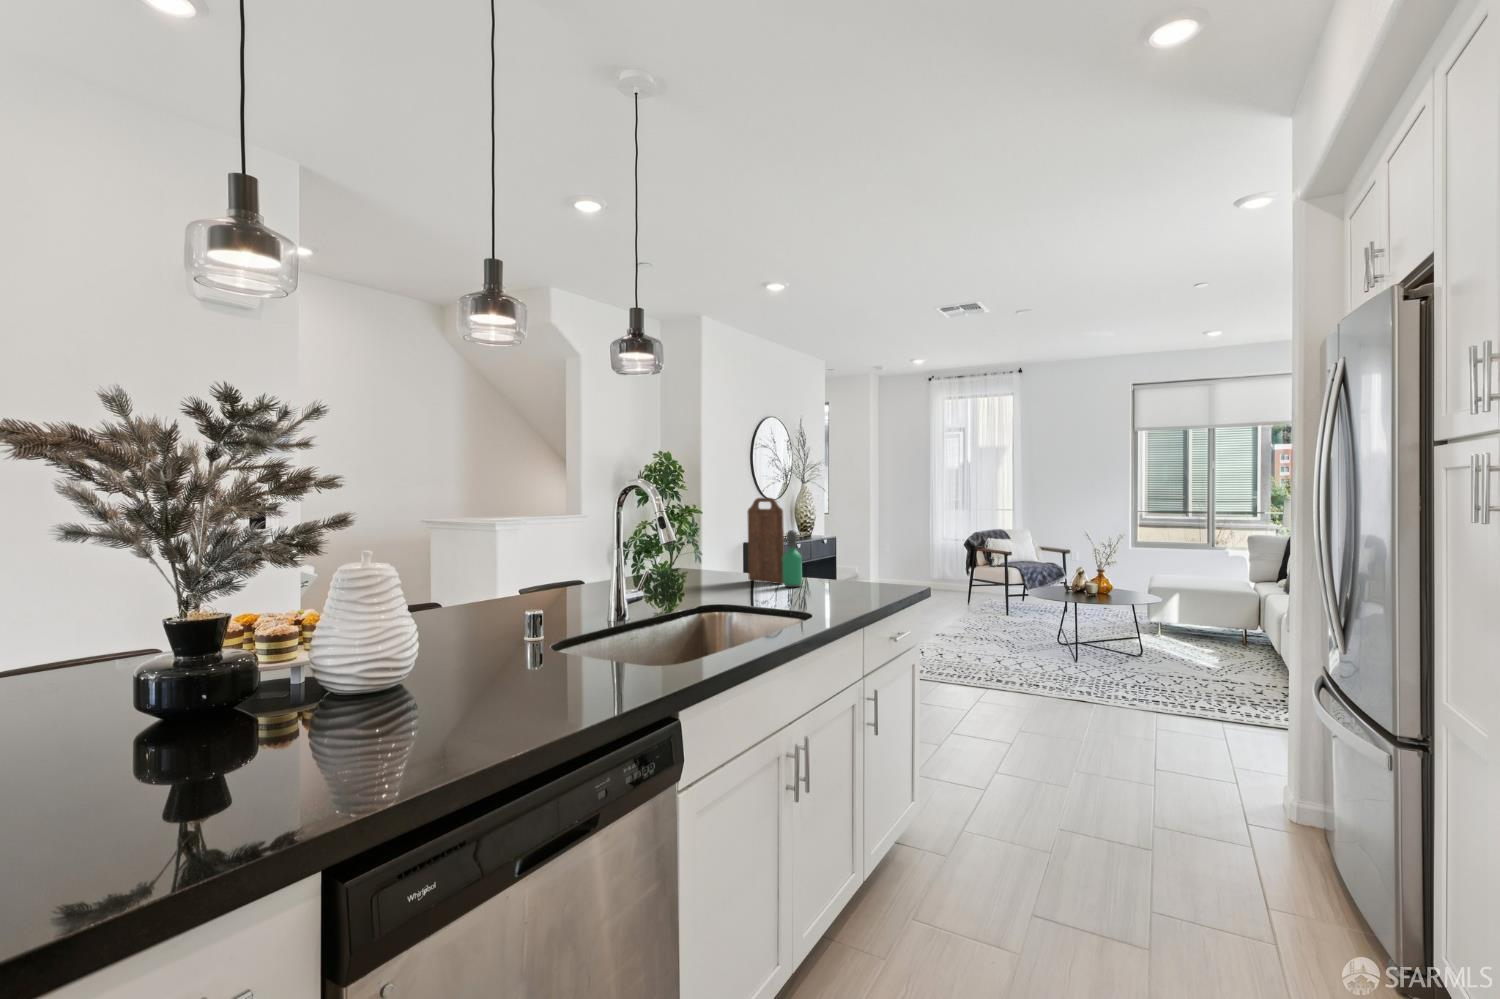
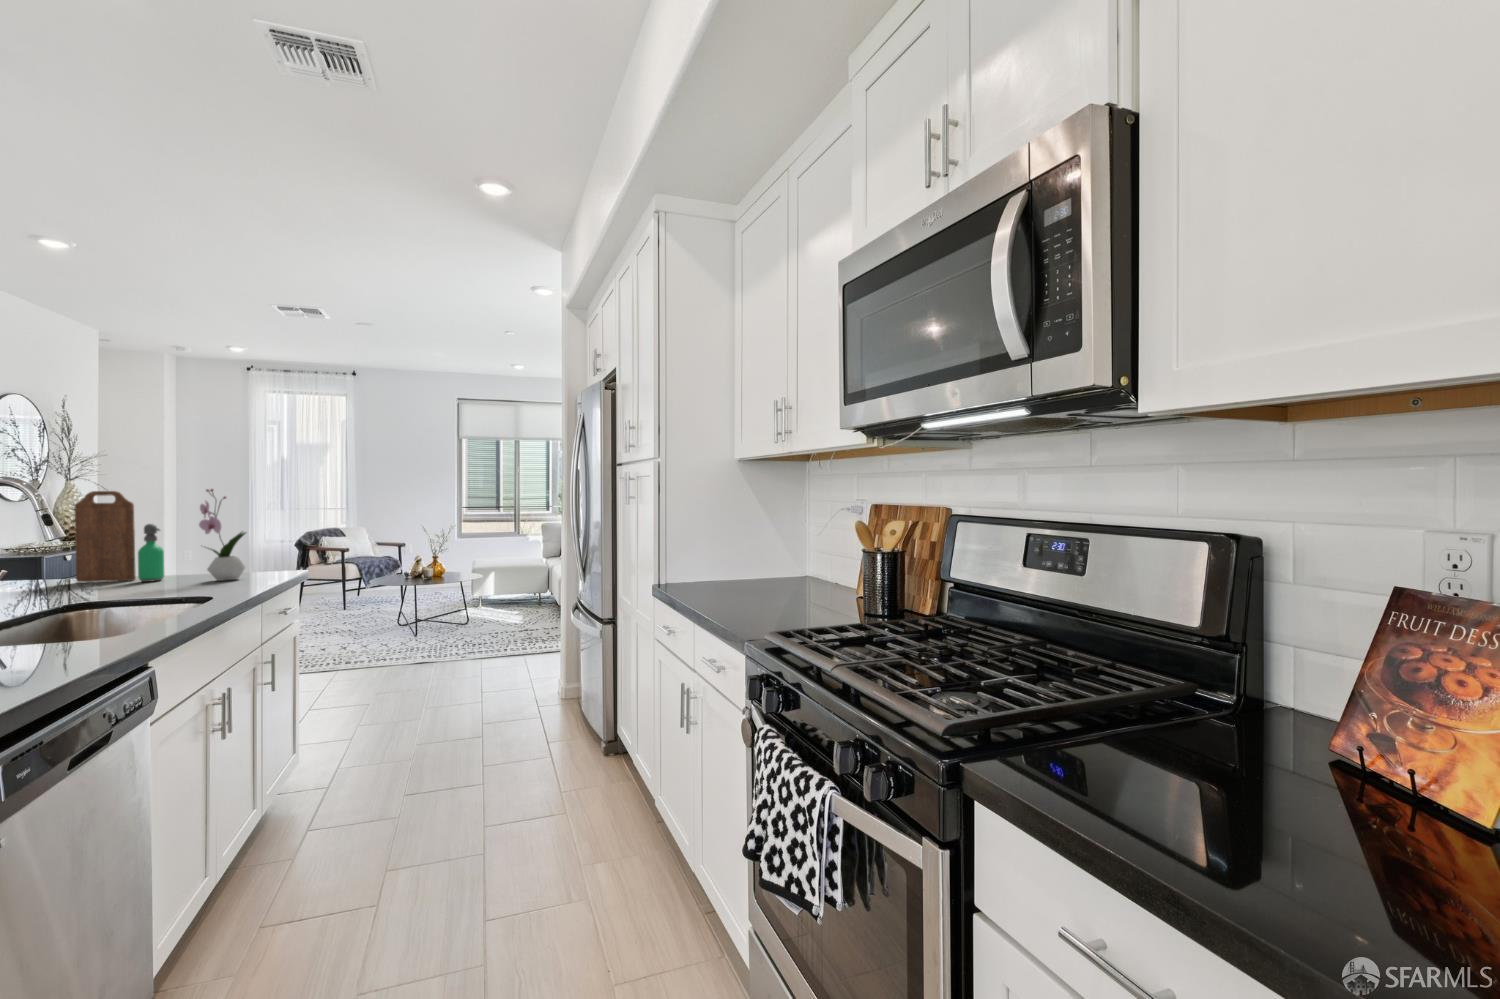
flower arrangement: none [822,495,863,595] -> present [199,489,246,581]

